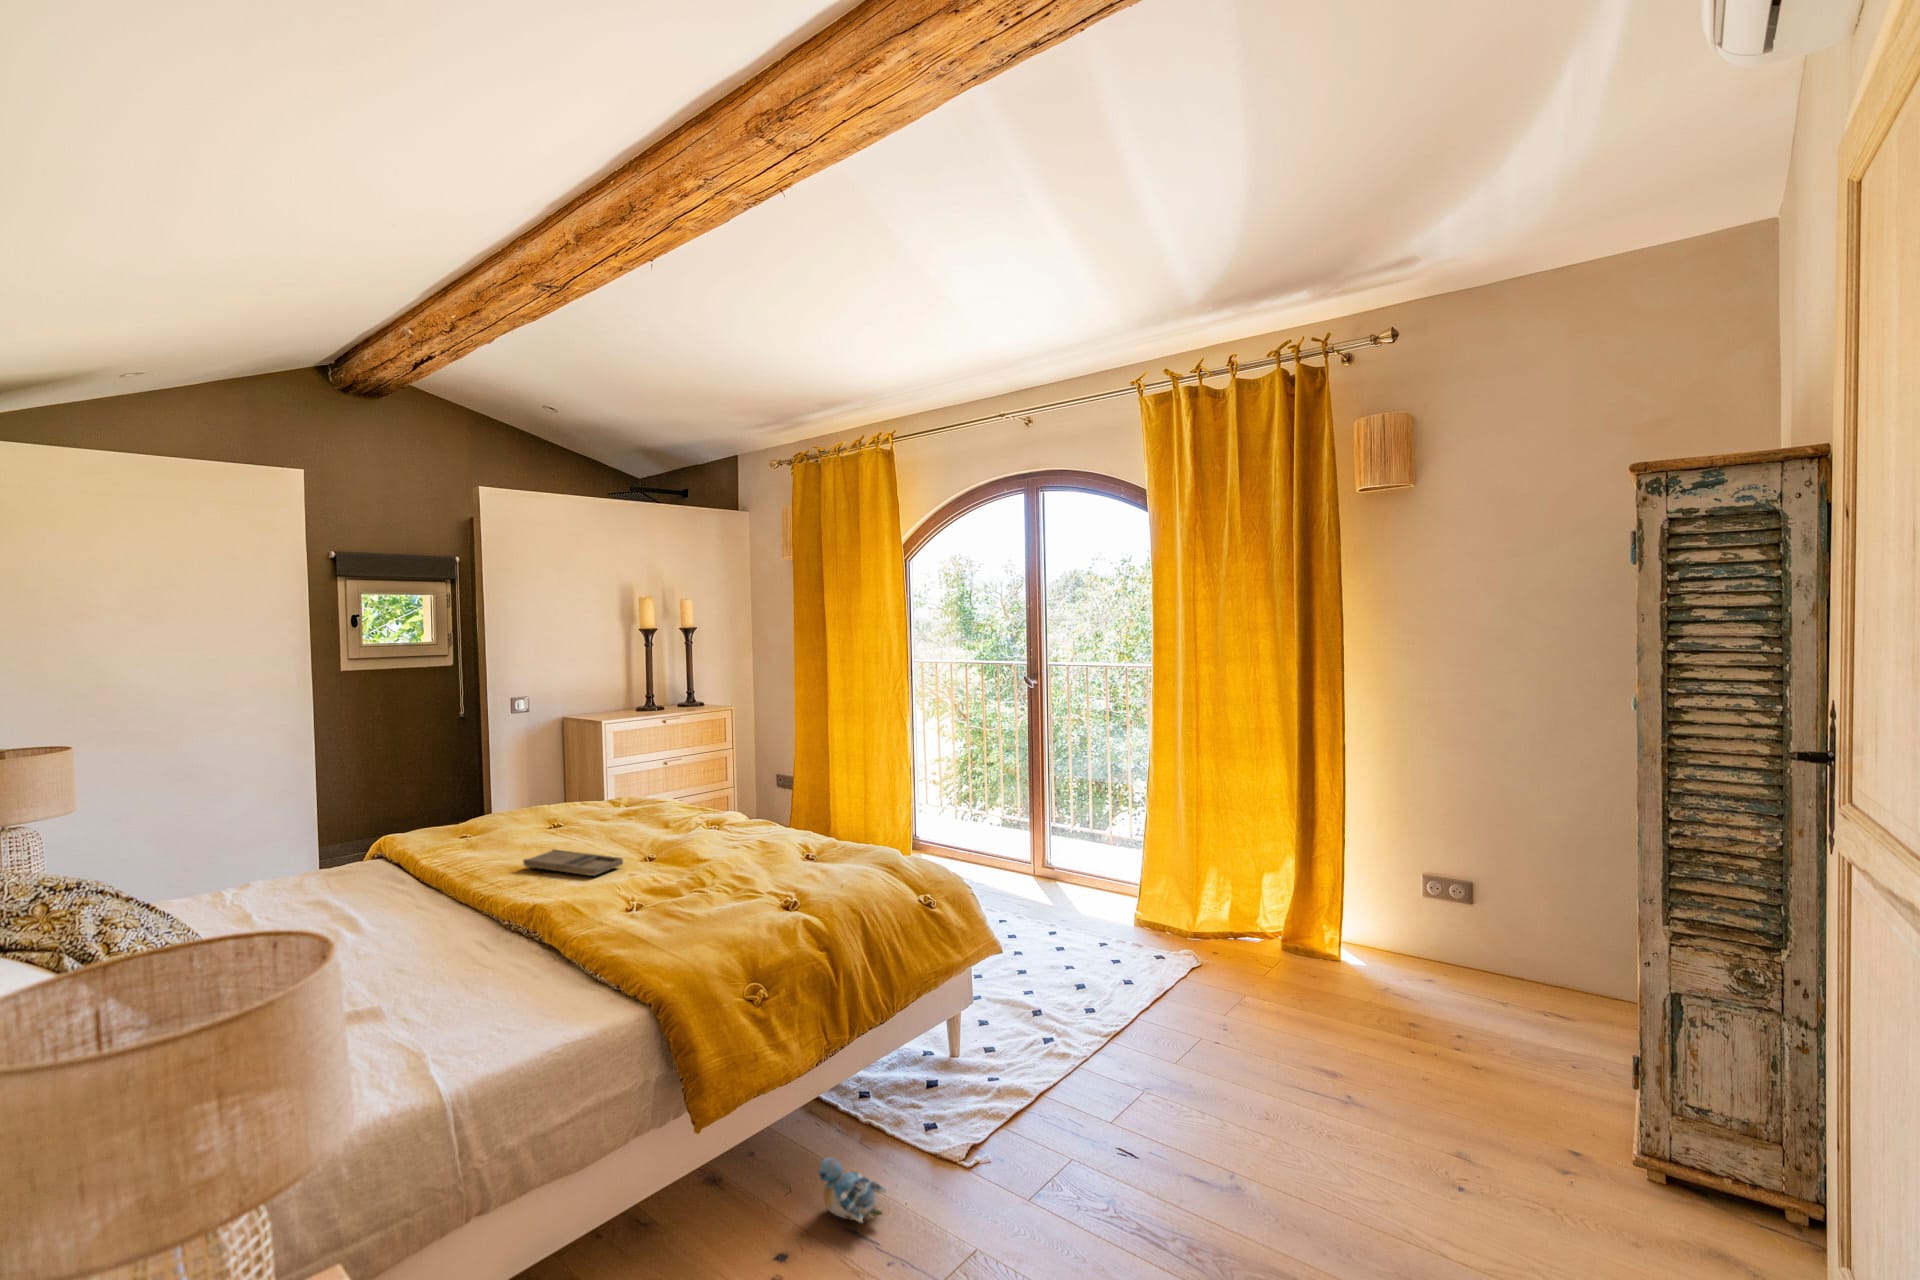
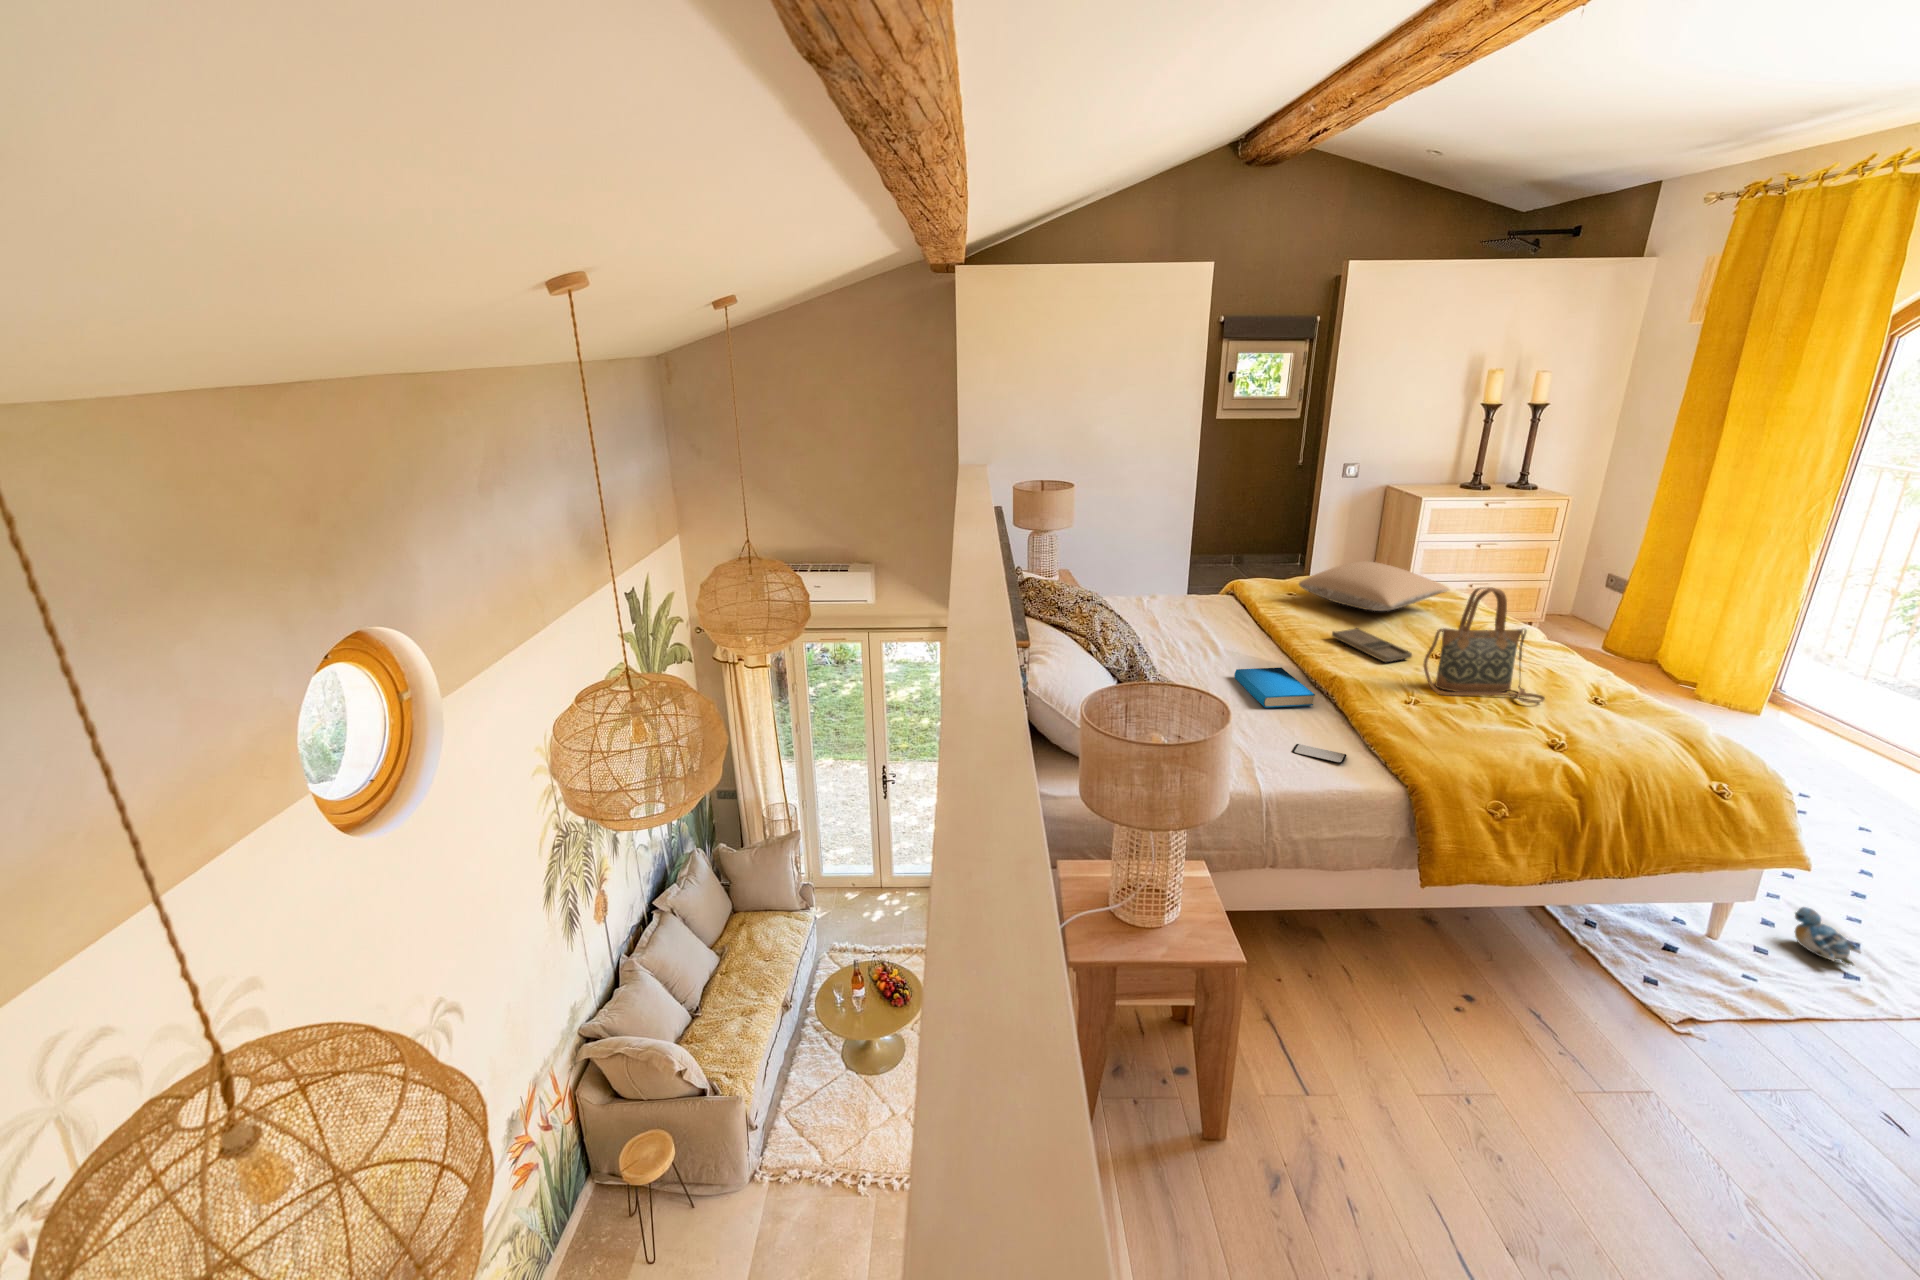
handbag: none [637,759,767,891] -> present [1424,587,1545,703]
pillow: none [473,779,648,832] -> present [1299,561,1449,611]
book: none [386,919,510,976] -> present [1234,667,1315,708]
smartphone: none [484,997,564,1022] -> present [1292,744,1347,763]
plush toy: present [819,1158,886,1223] -> present [1795,907,1861,965]

